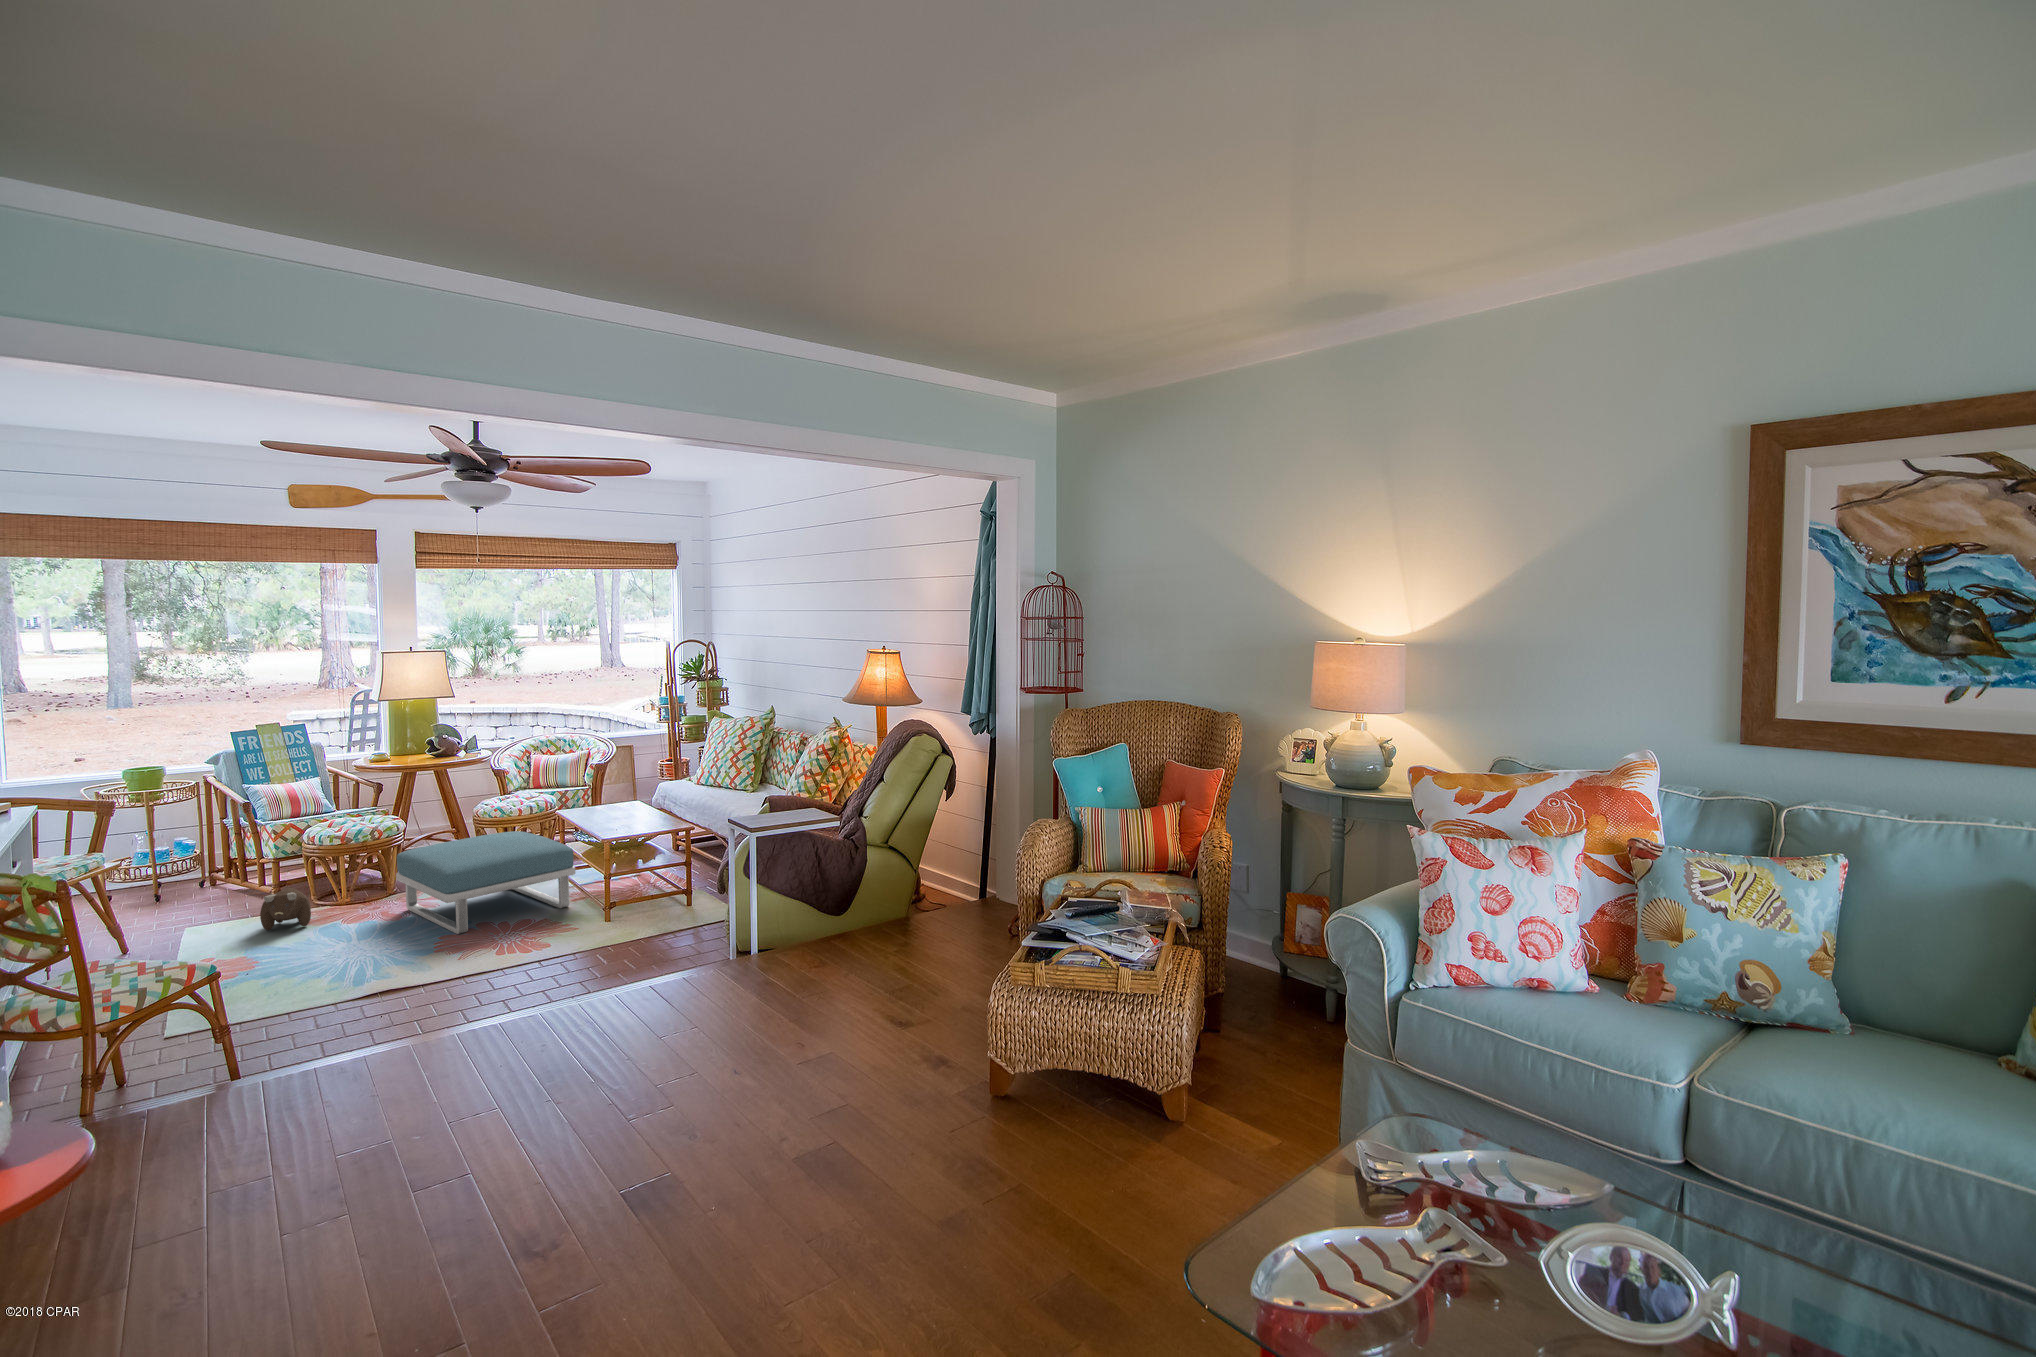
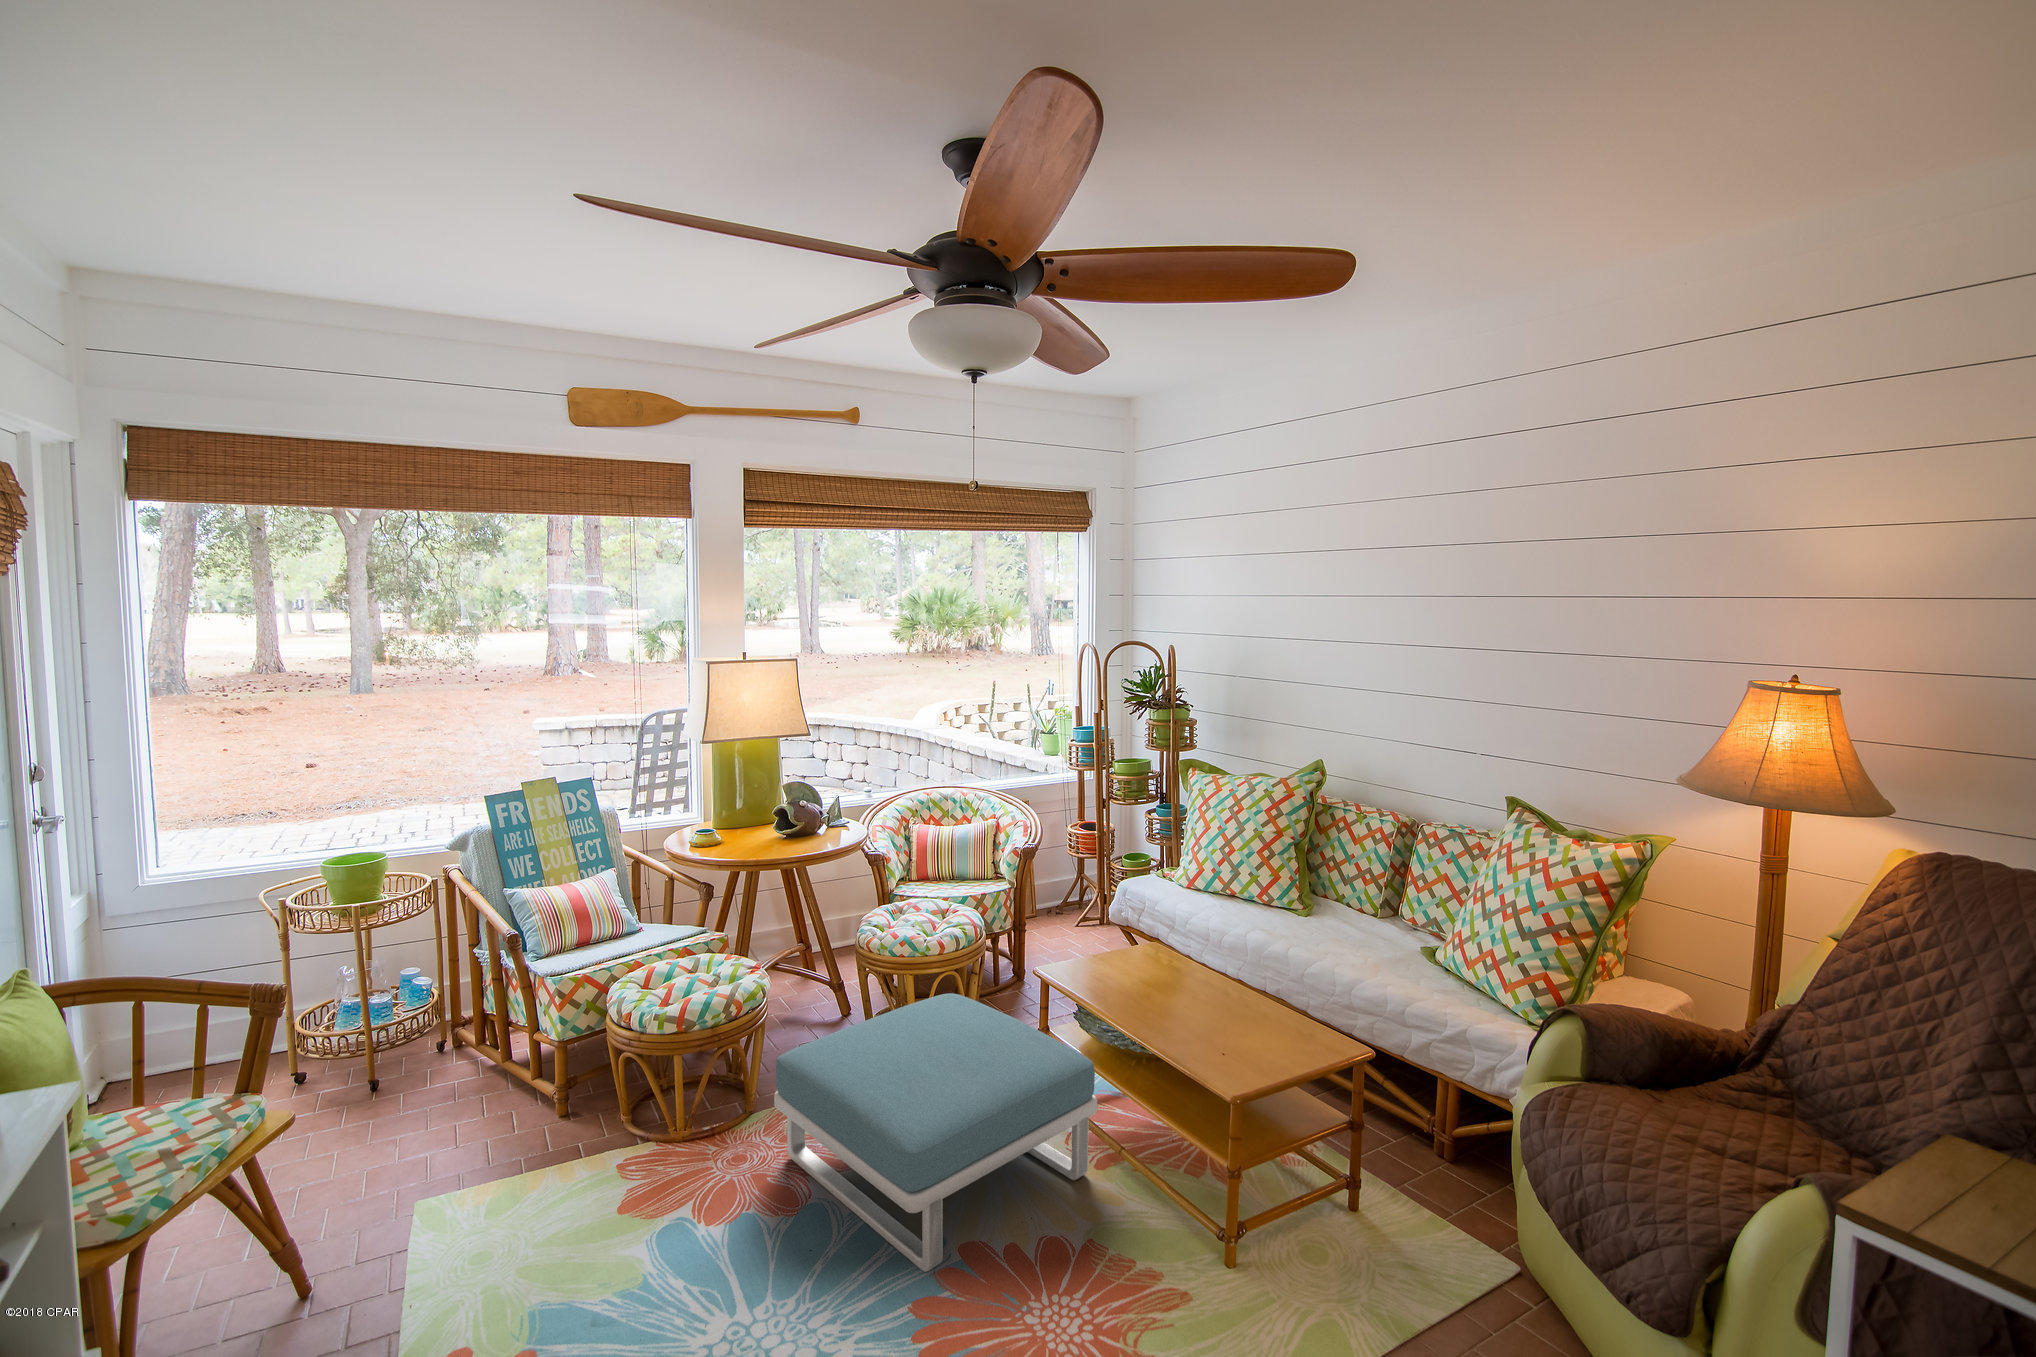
plush toy: present [260,888,311,930] -> none [547,1127,634,1216]

